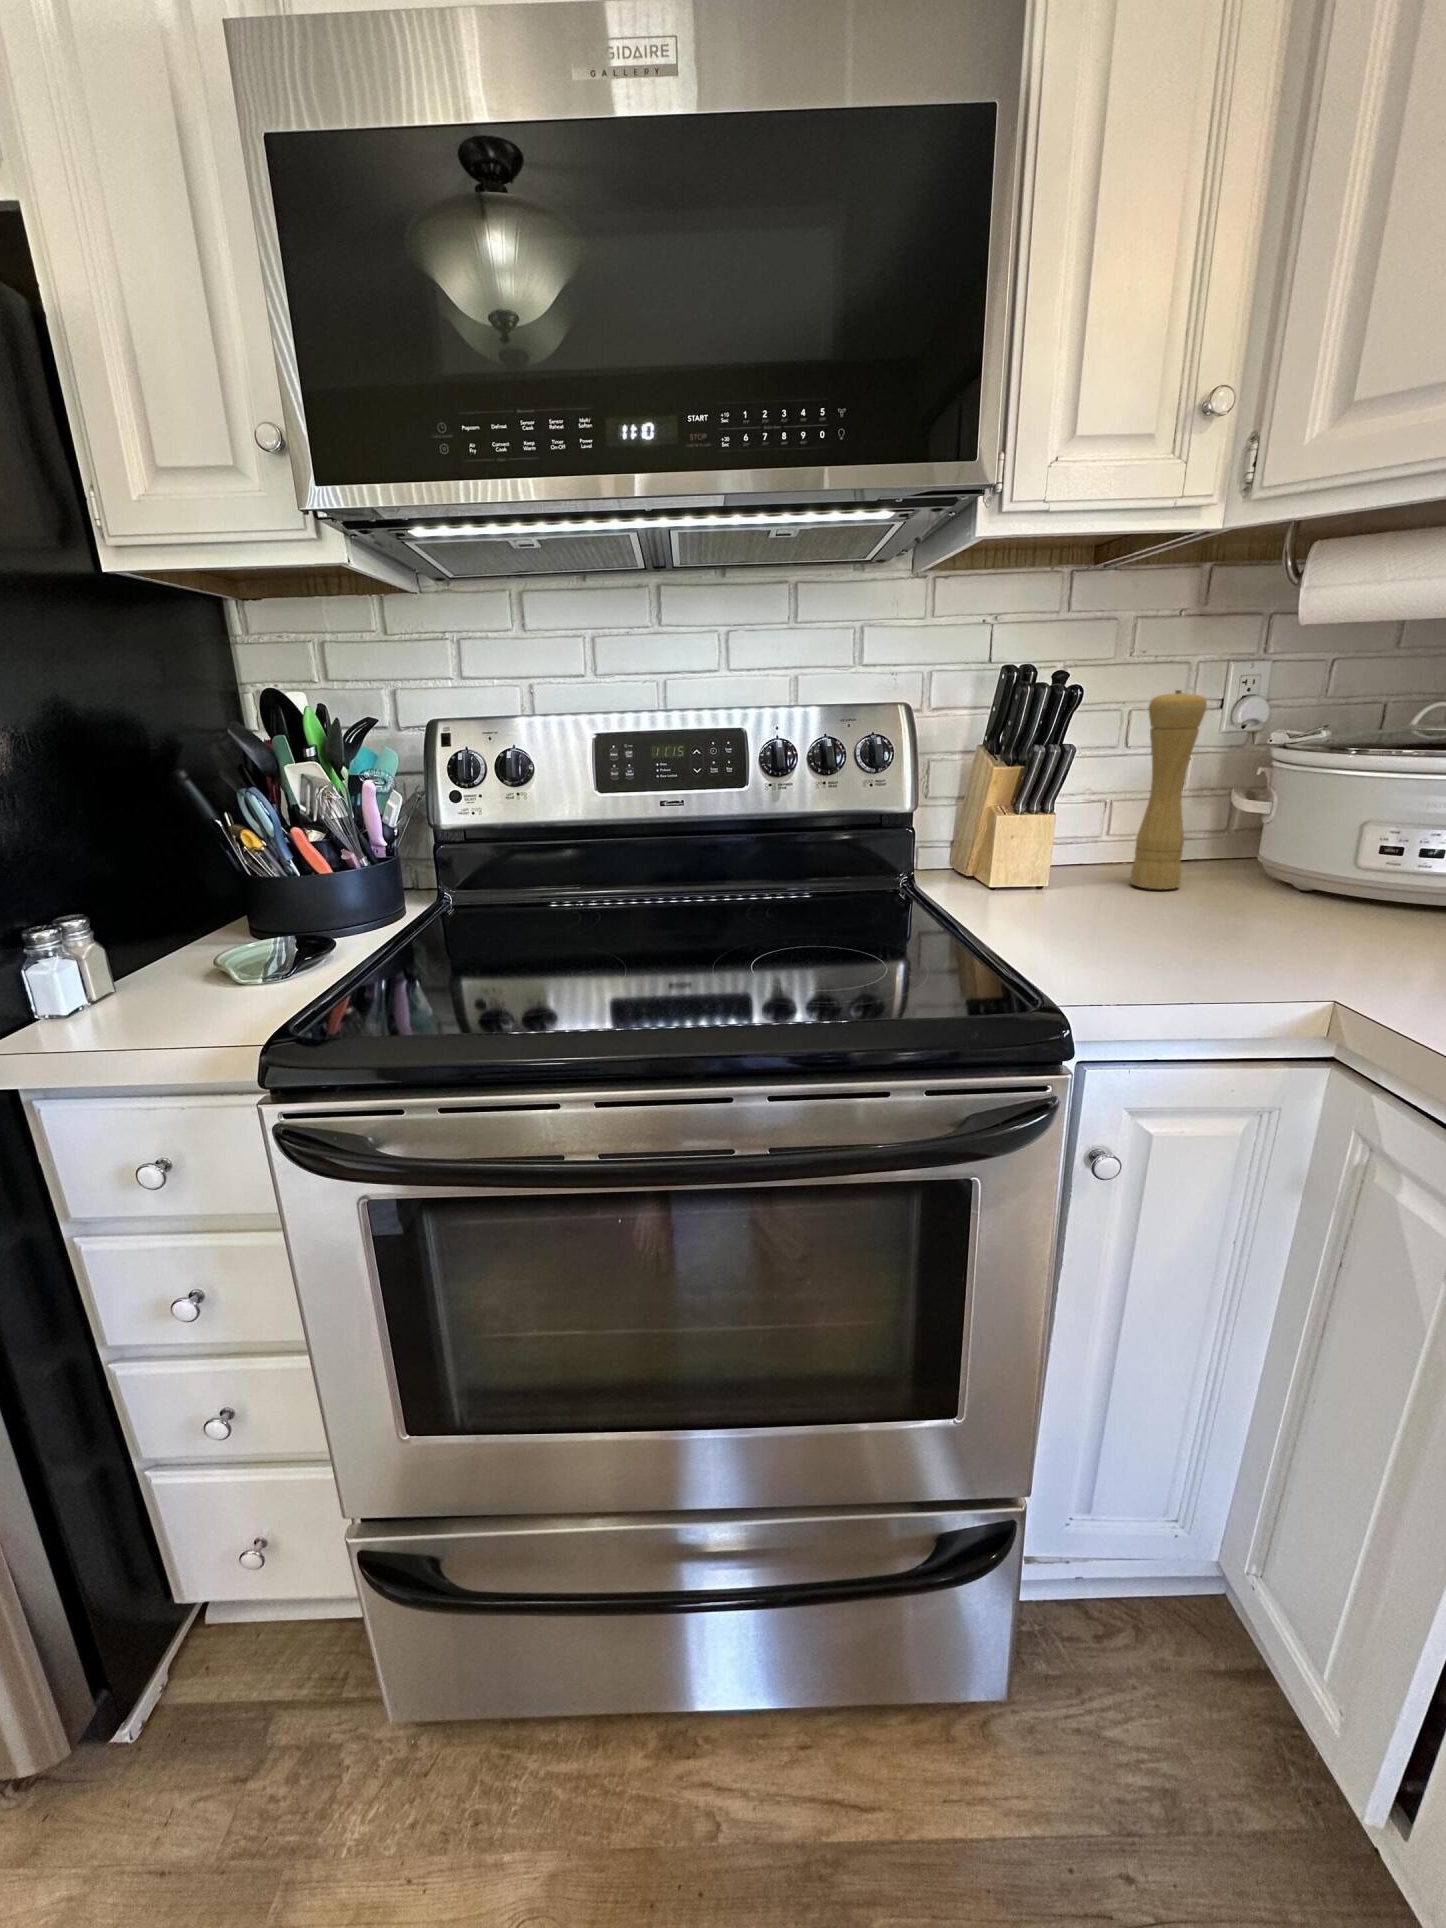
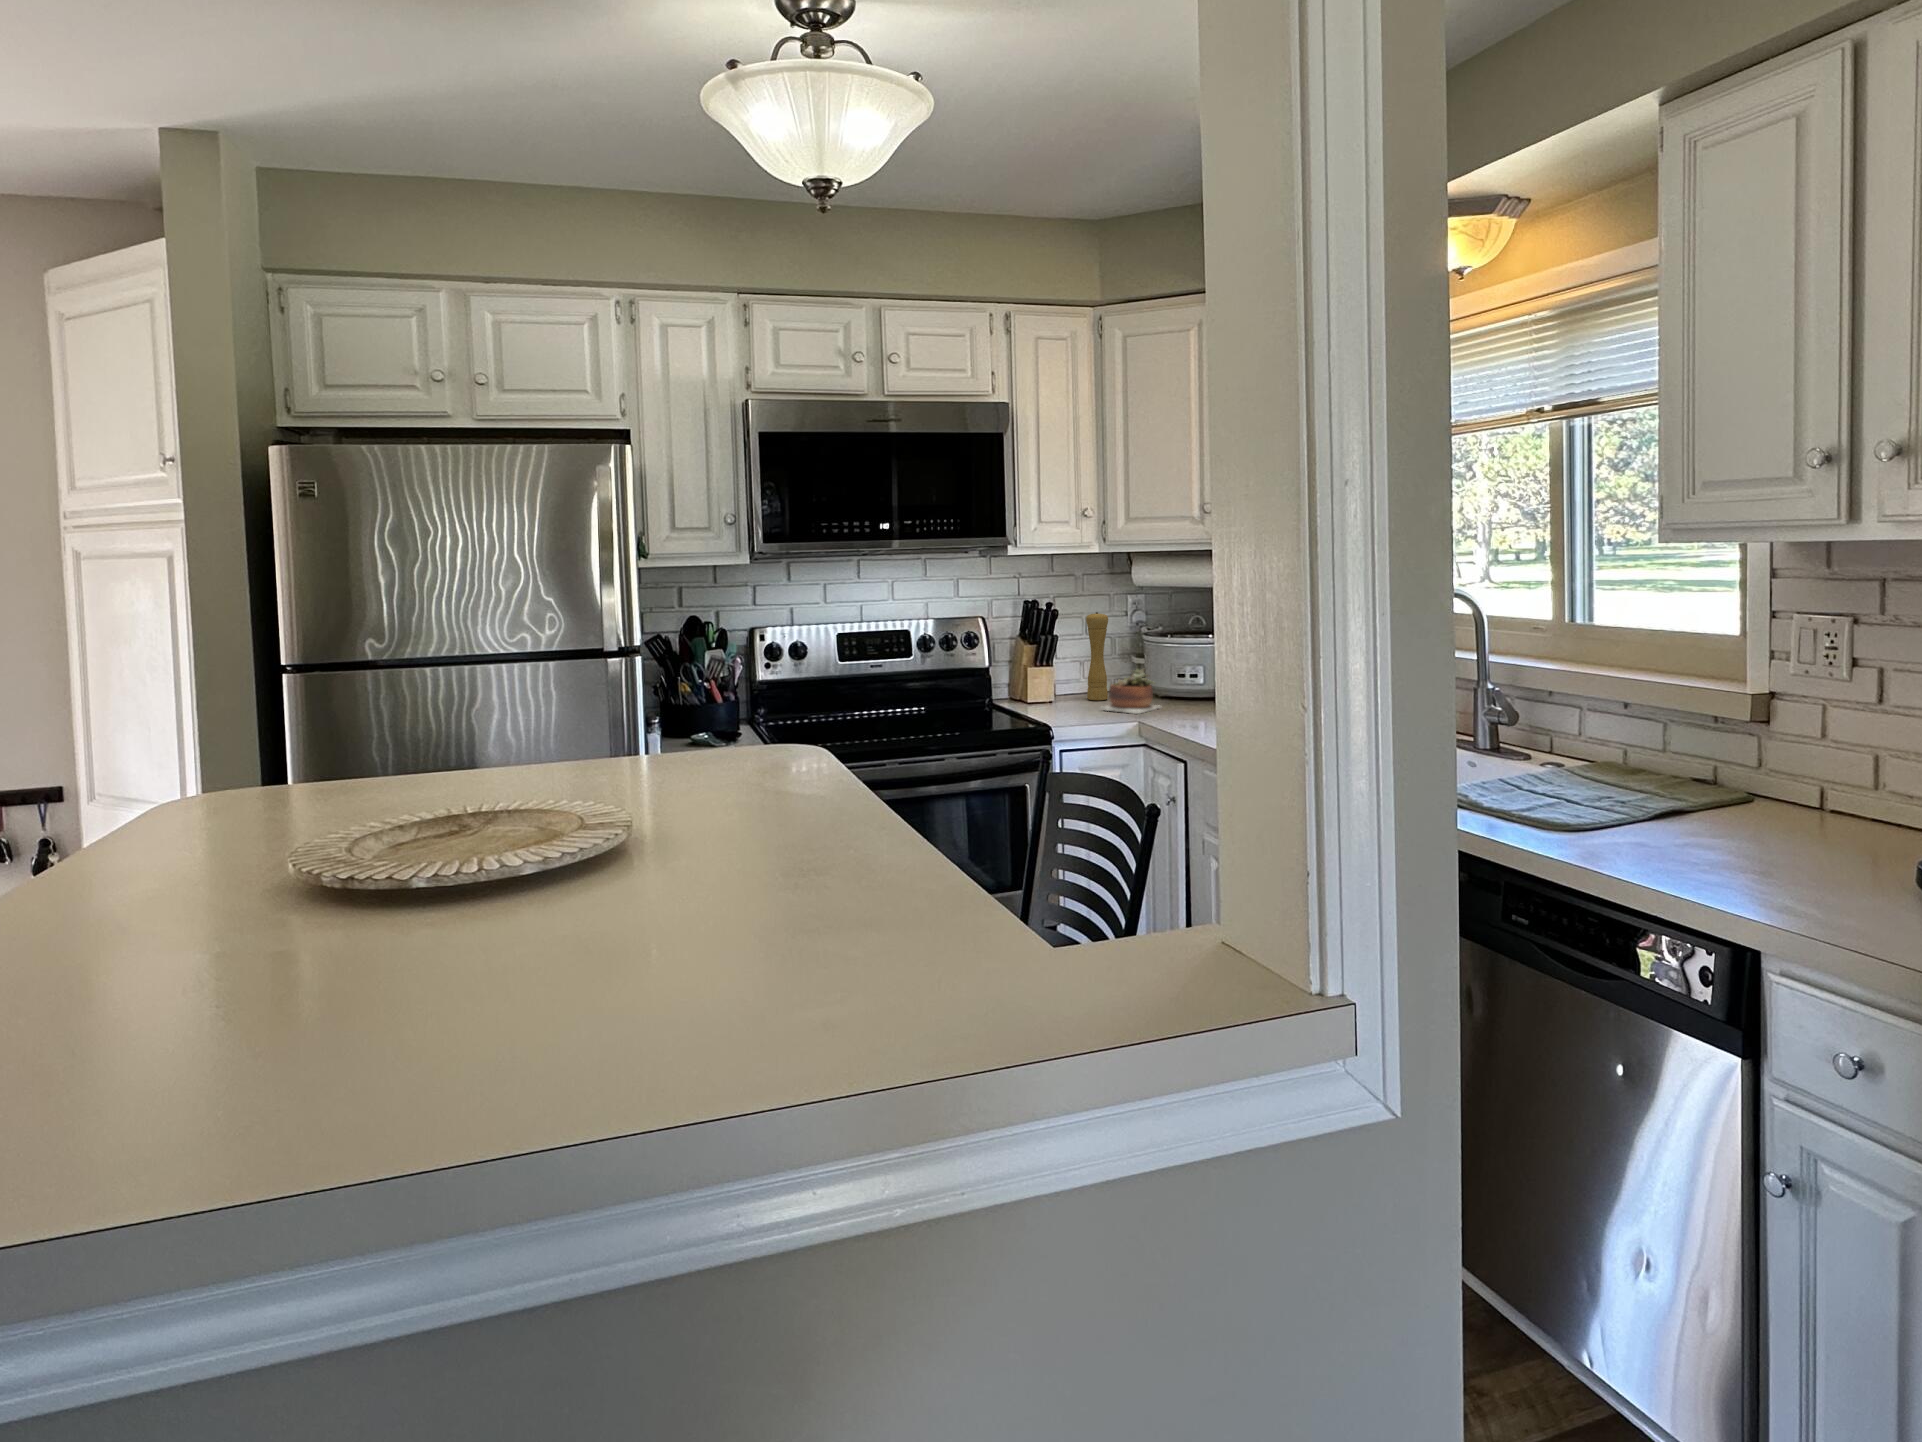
succulent plant: none [1176,829,1354,952] -> present [1100,669,1161,714]

